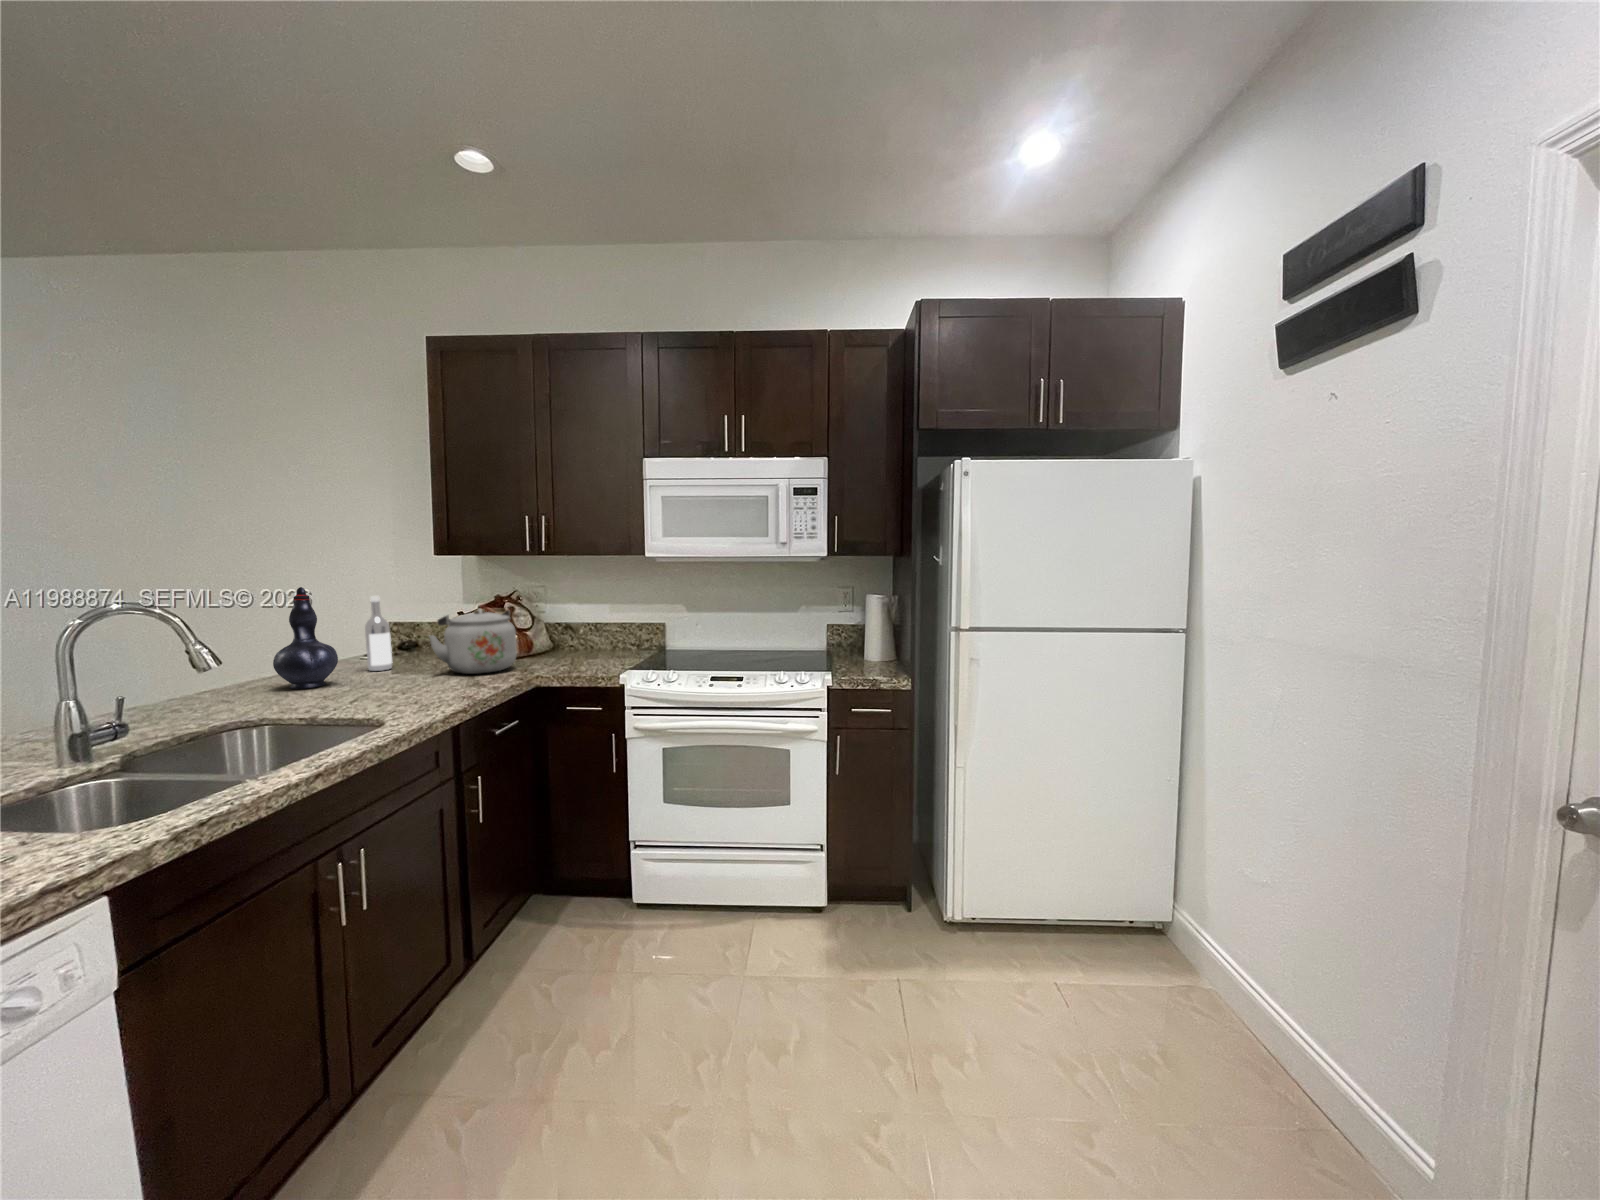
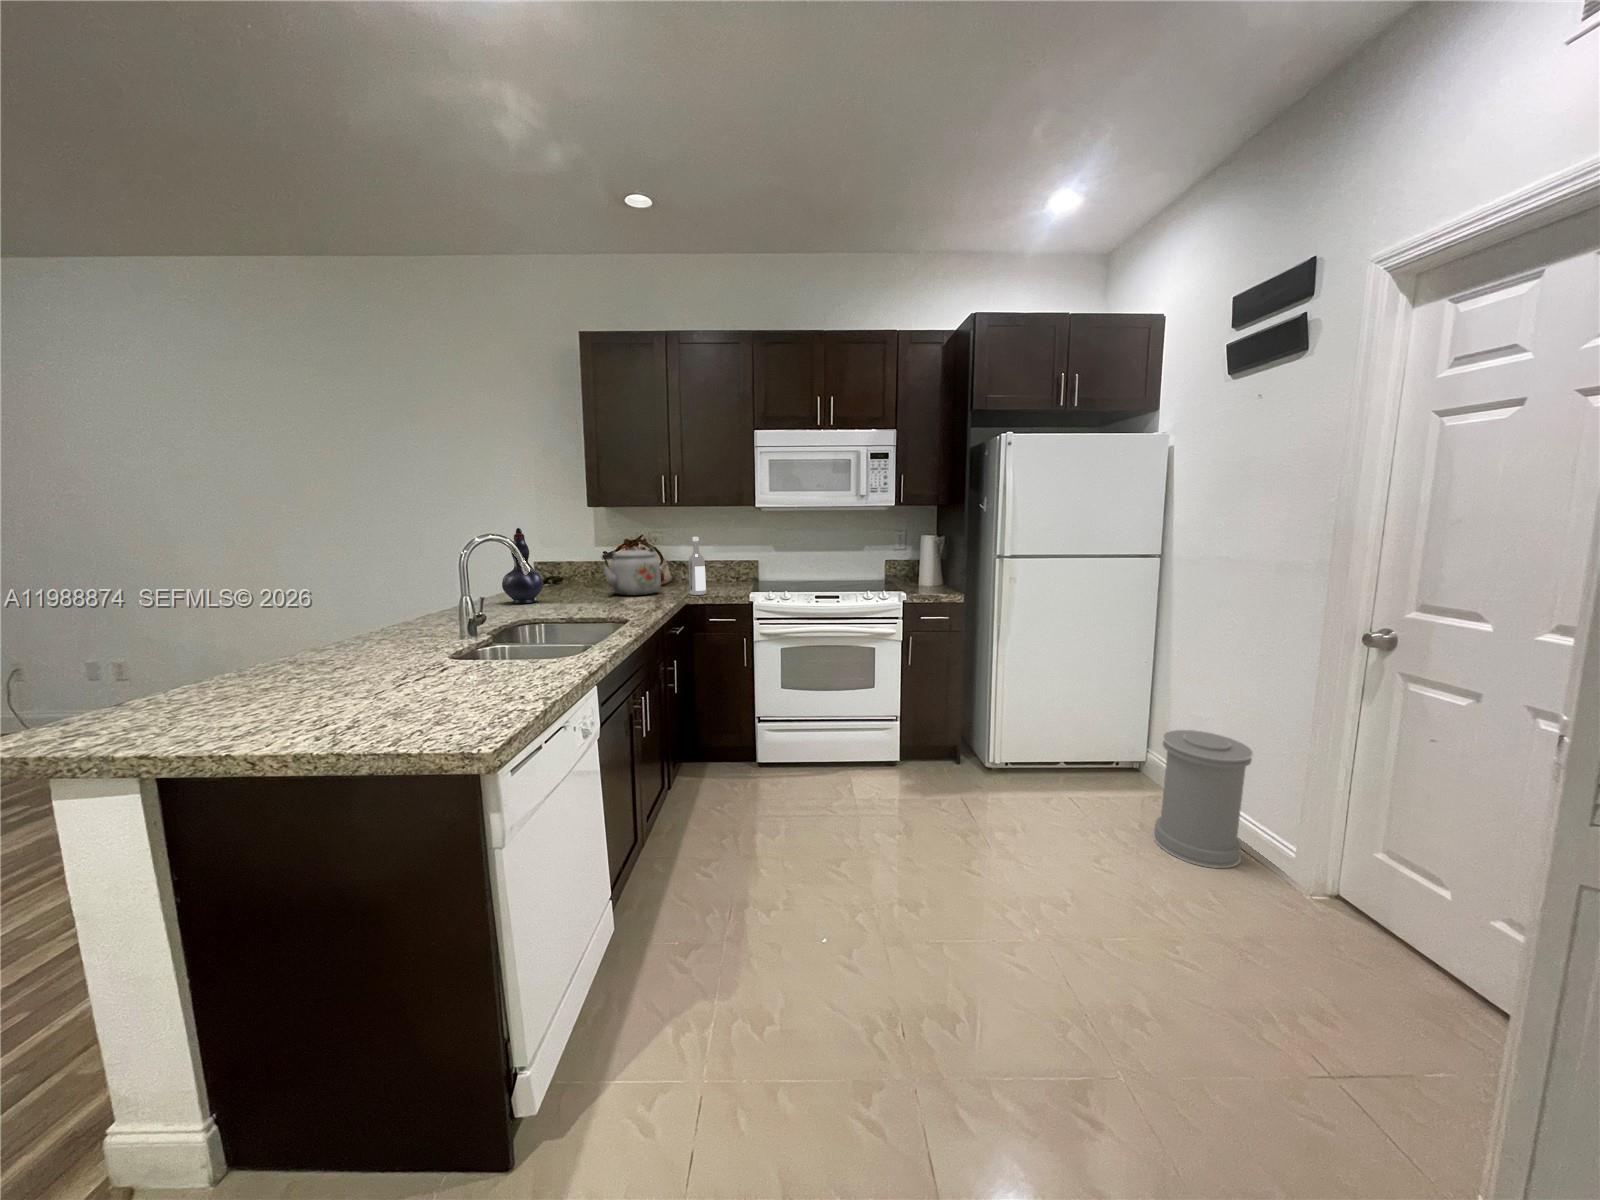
wine bottle: present [365,596,392,671] -> present [689,537,706,595]
trash can: none [1179,909,1339,1167] -> present [1153,730,1254,868]

